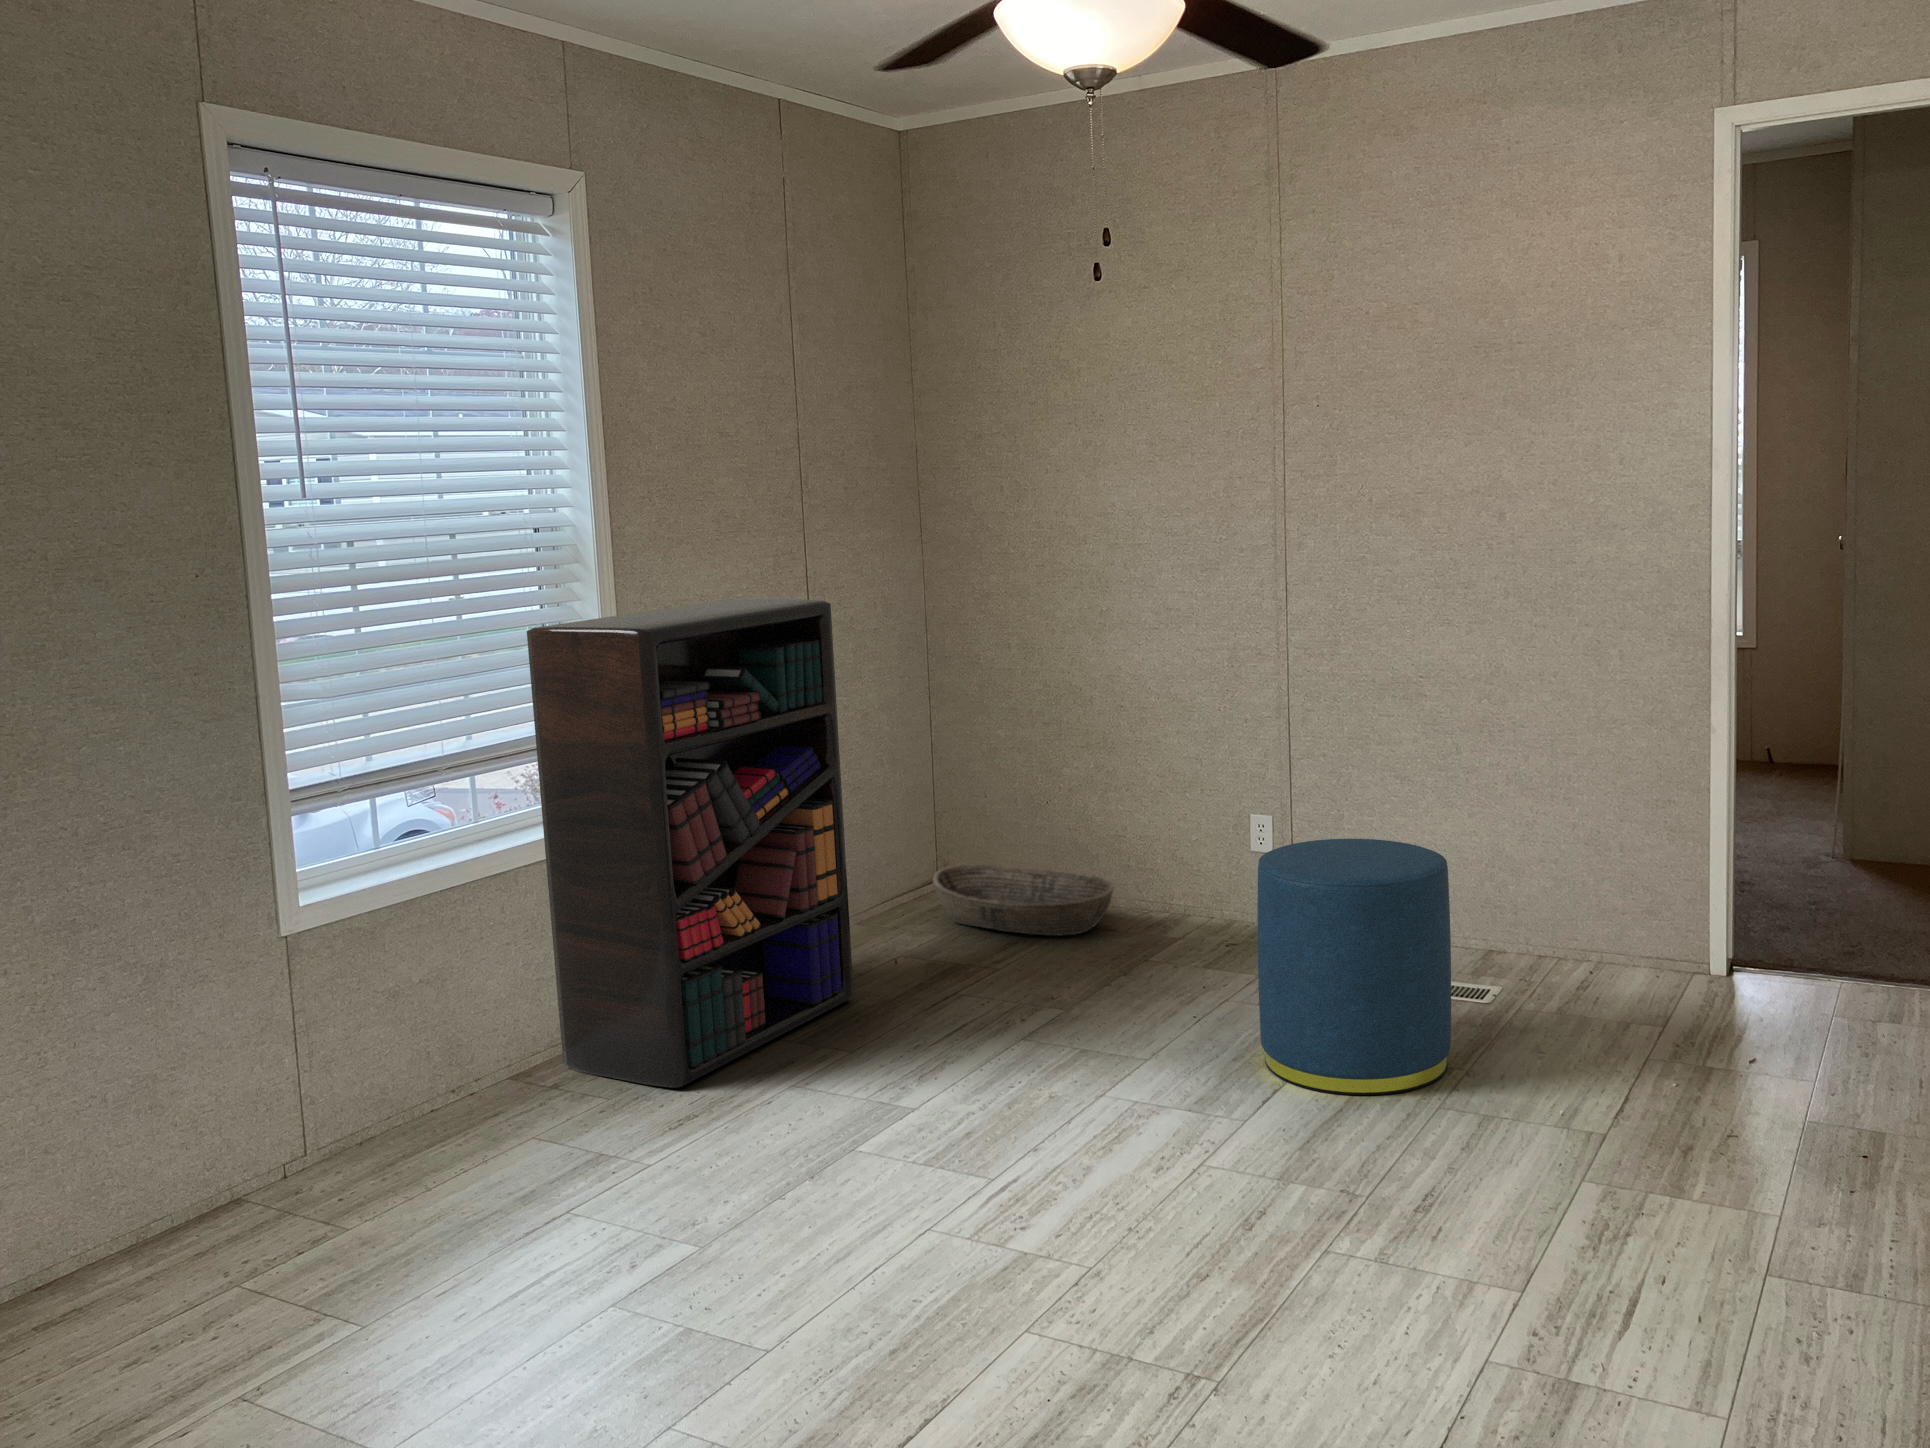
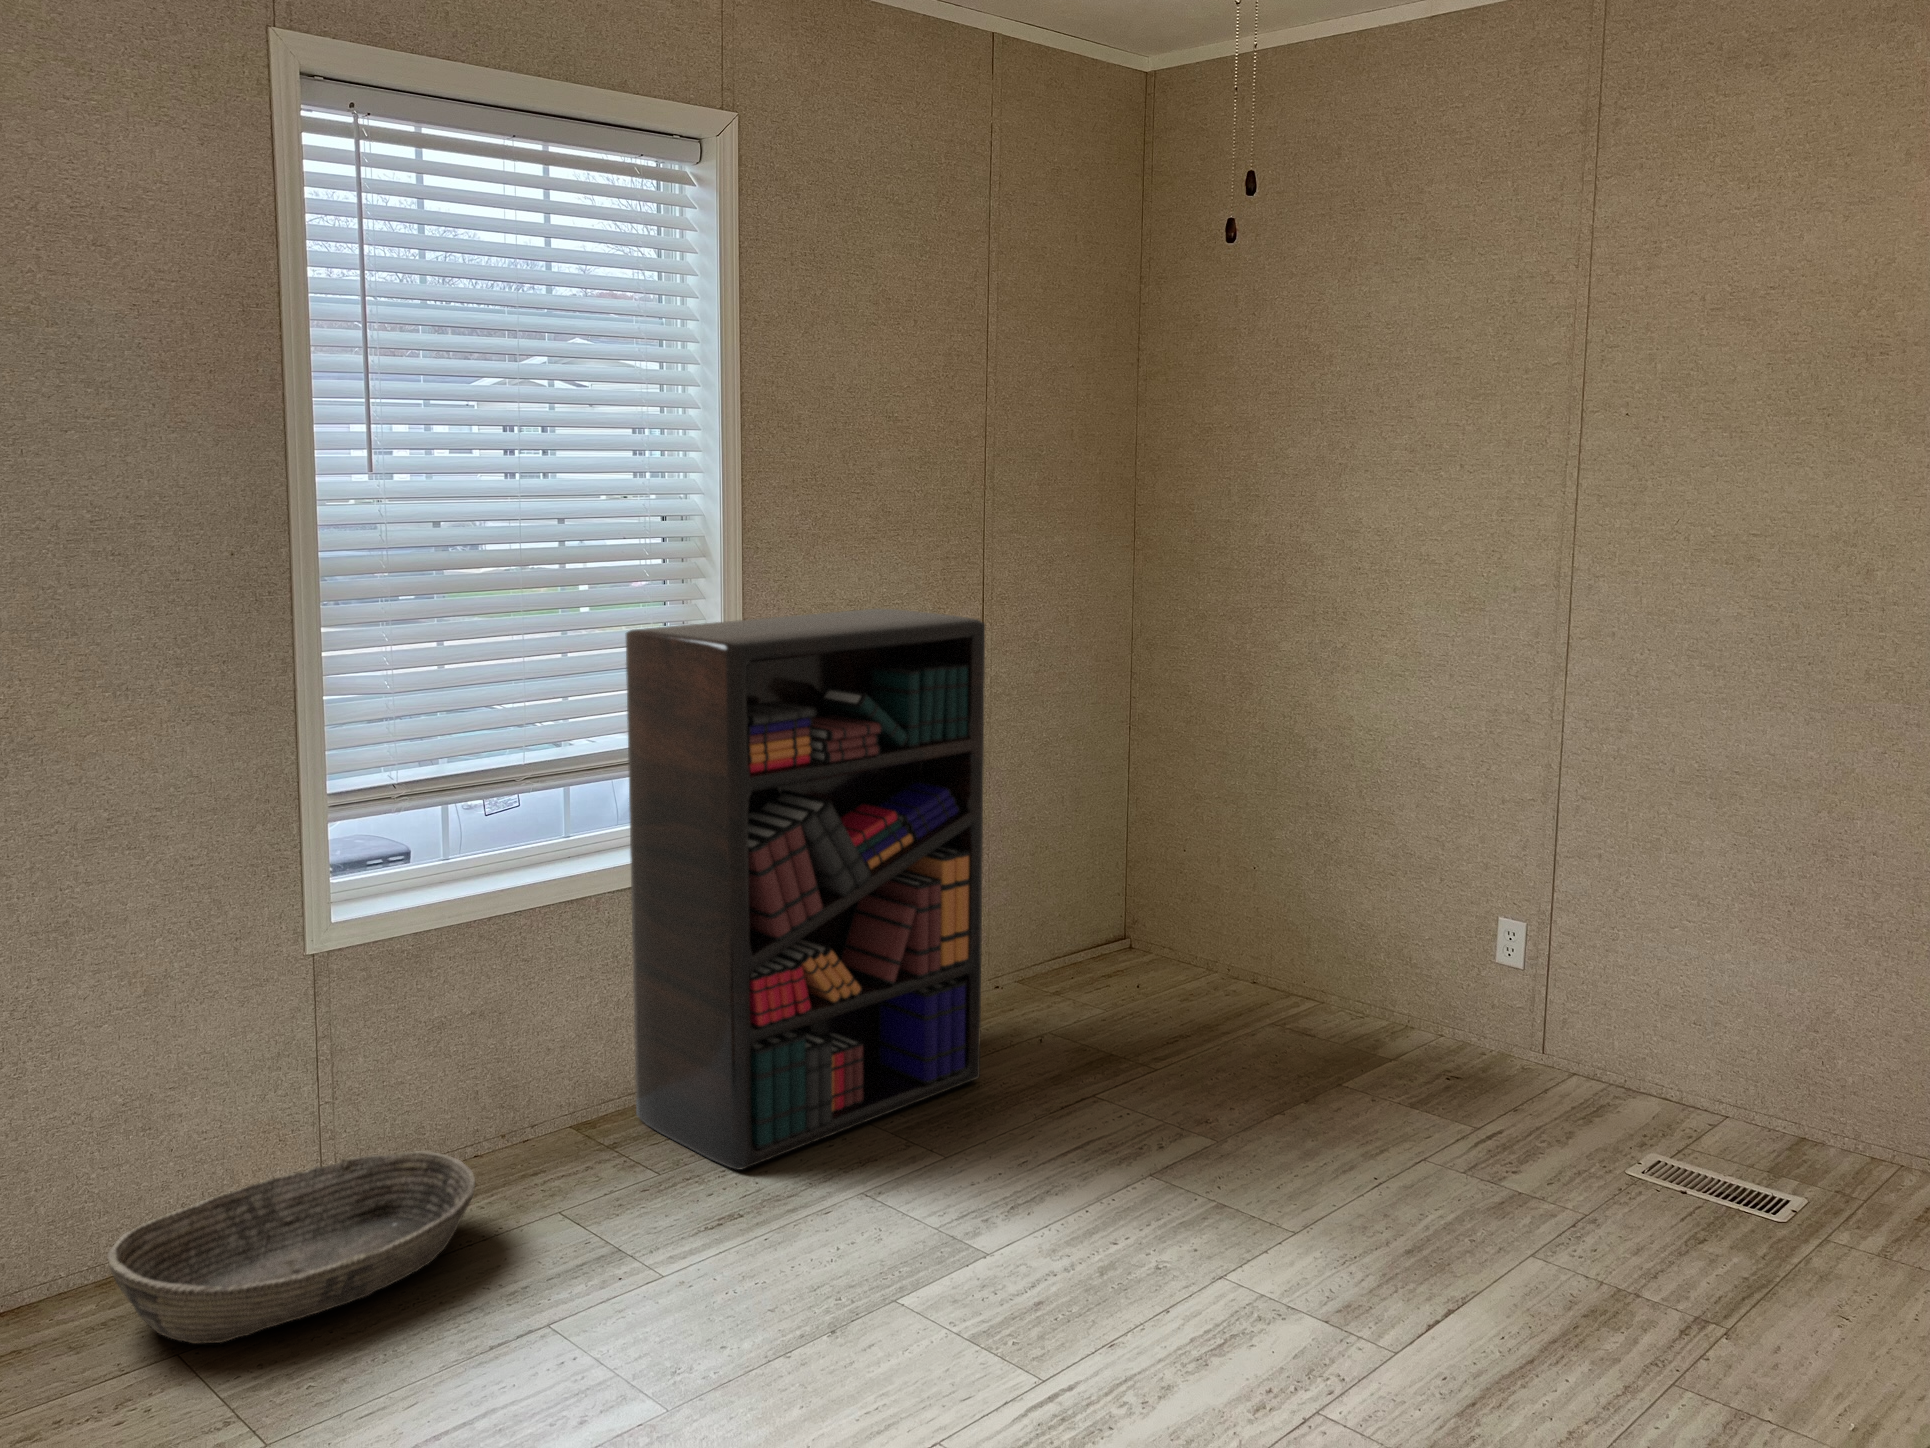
ottoman: present [1257,839,1451,1095] -> none [1446,985,1727,1350]
basket: present [933,864,1114,936] -> present [108,1151,475,1343]

